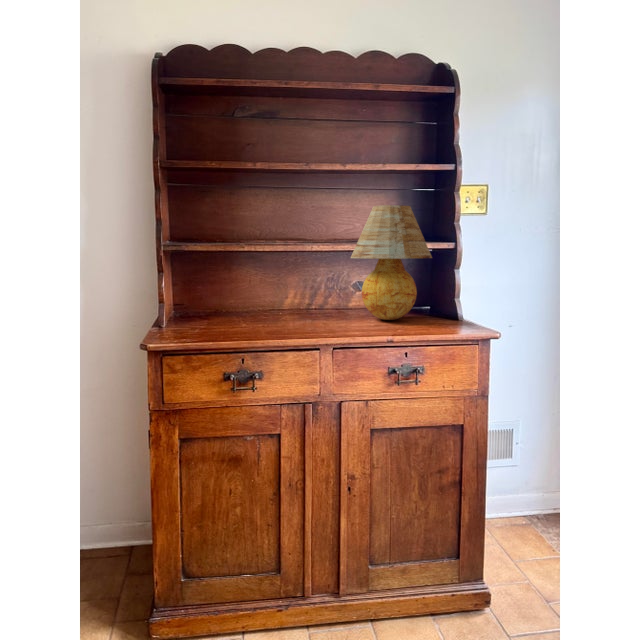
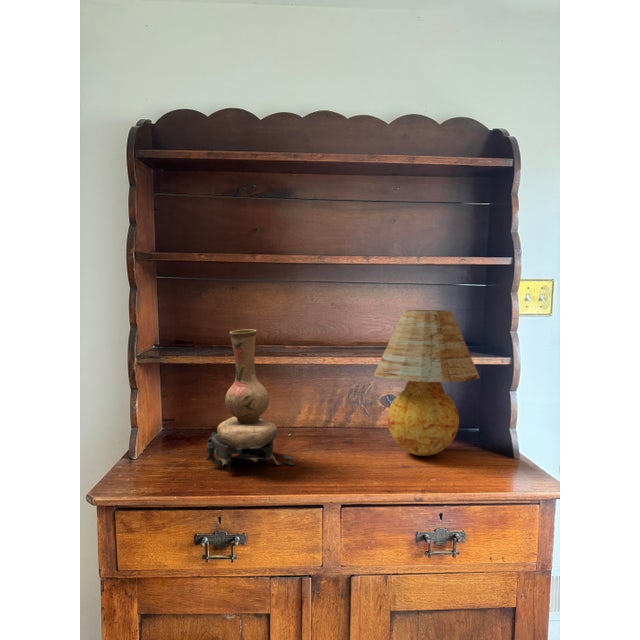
vase: none [222,221,294,330] -> present [204,329,294,472]

